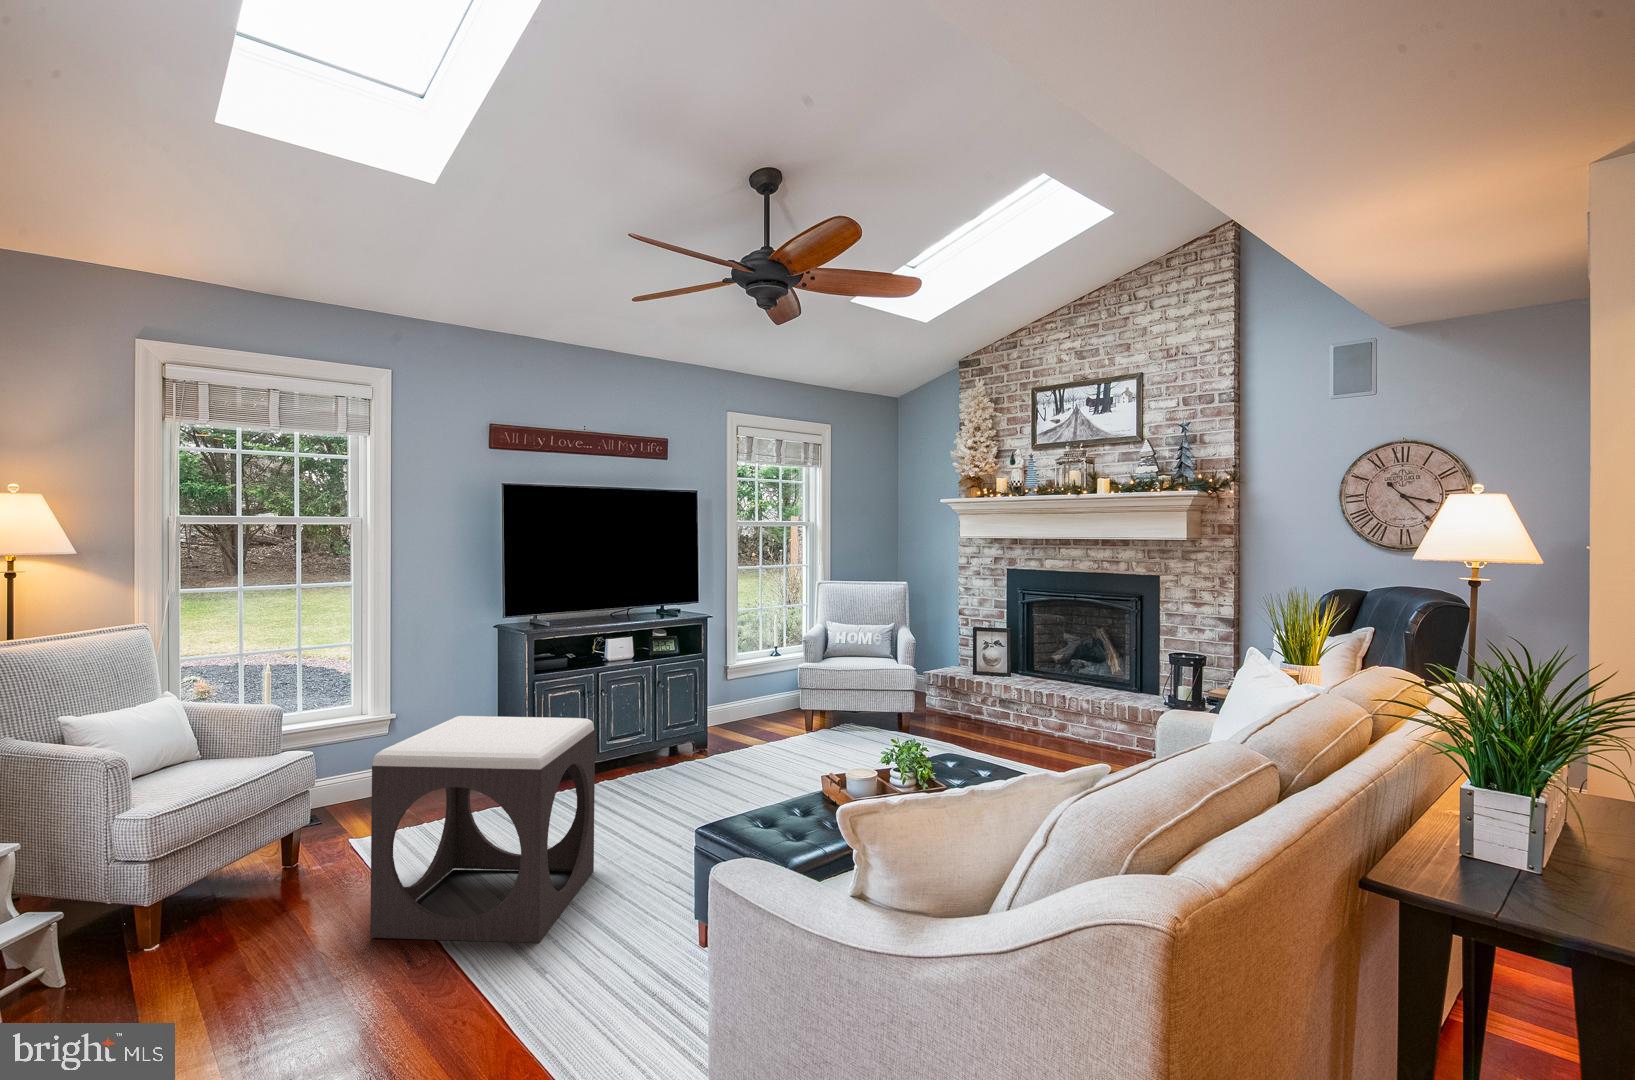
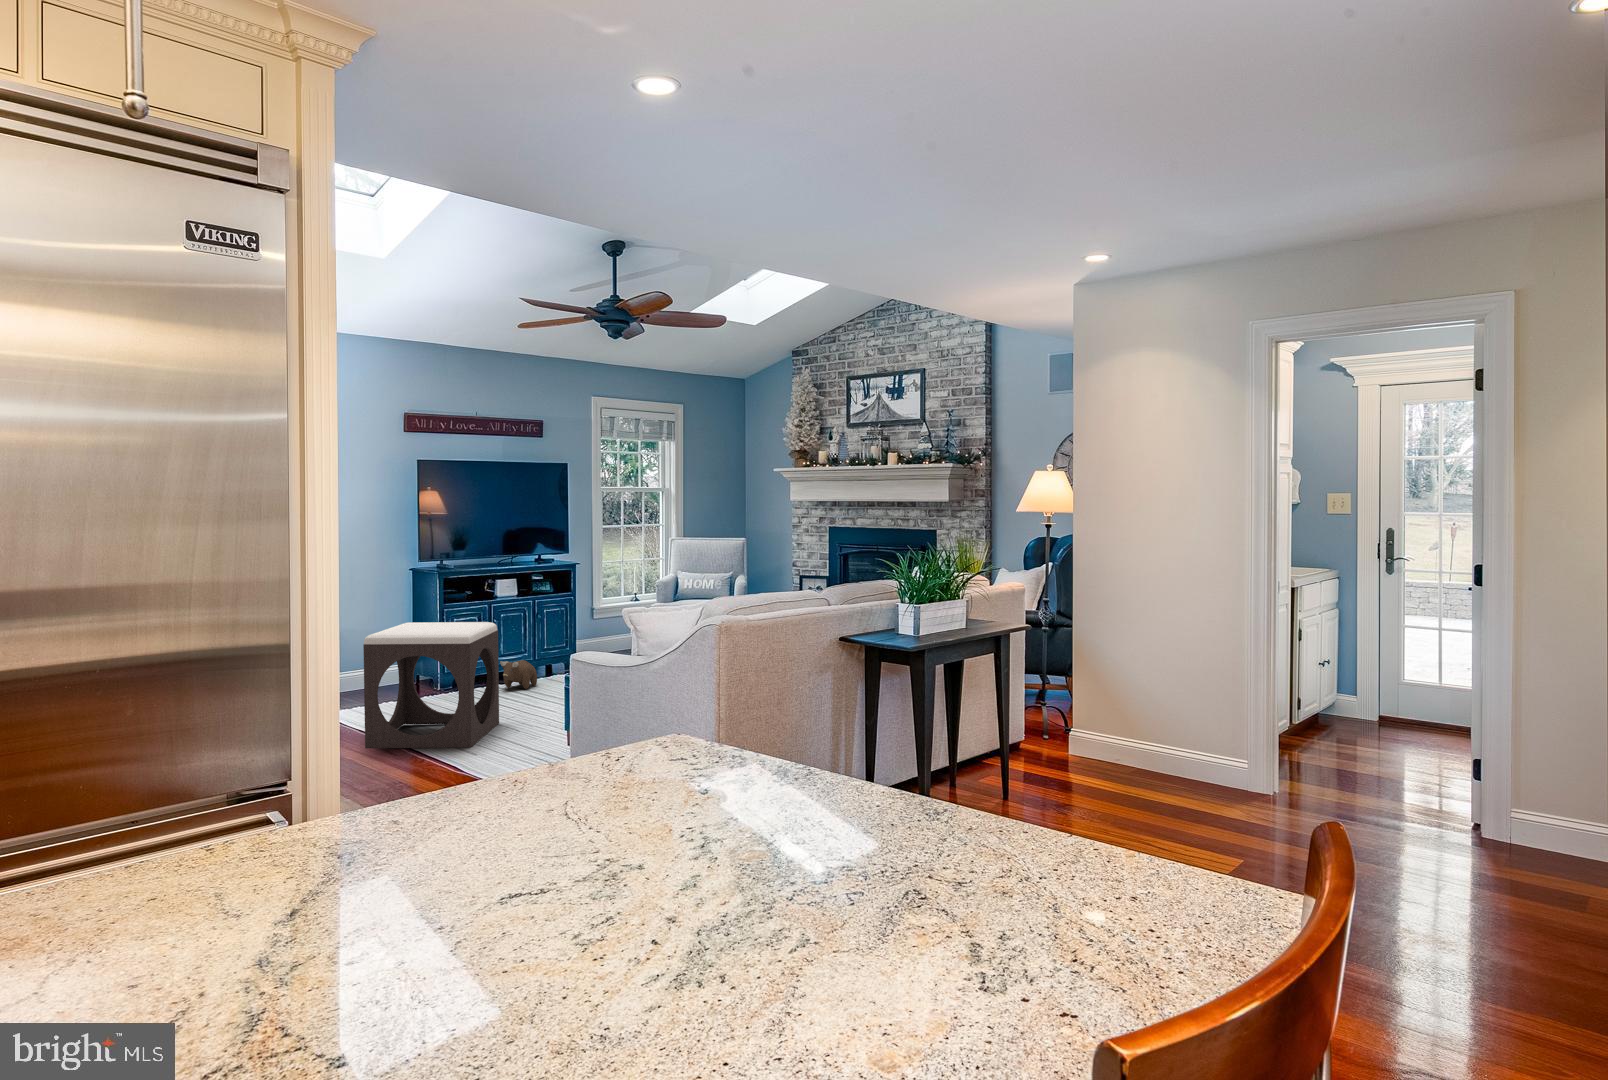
plush toy: none [606,748,655,789] -> present [500,660,537,689]

